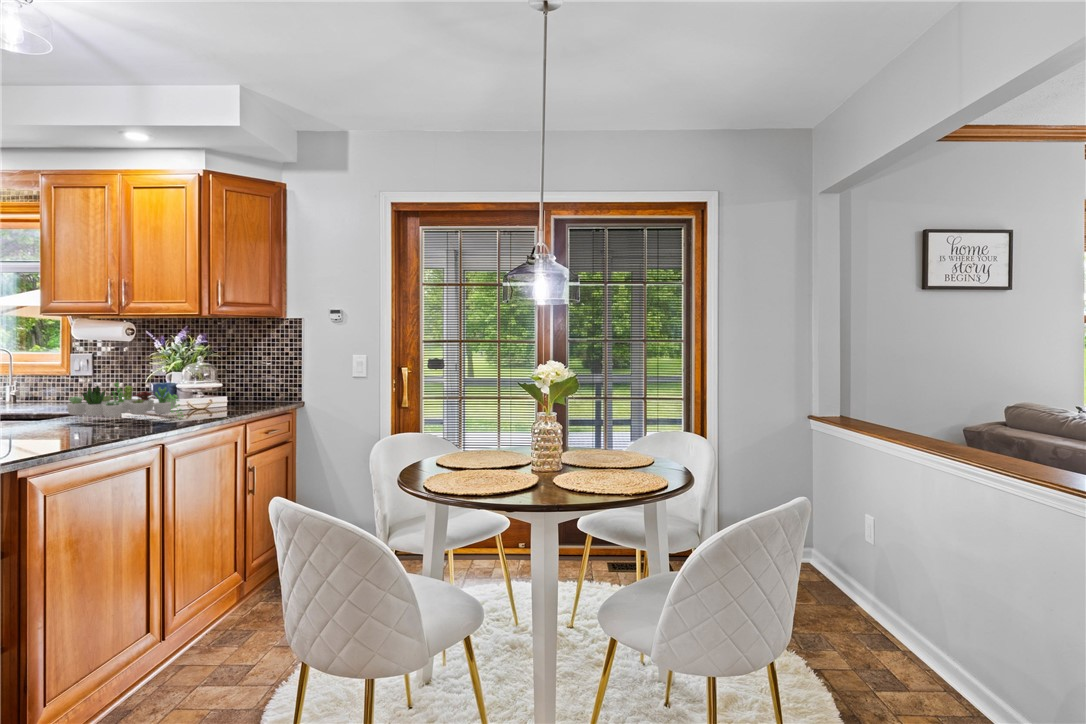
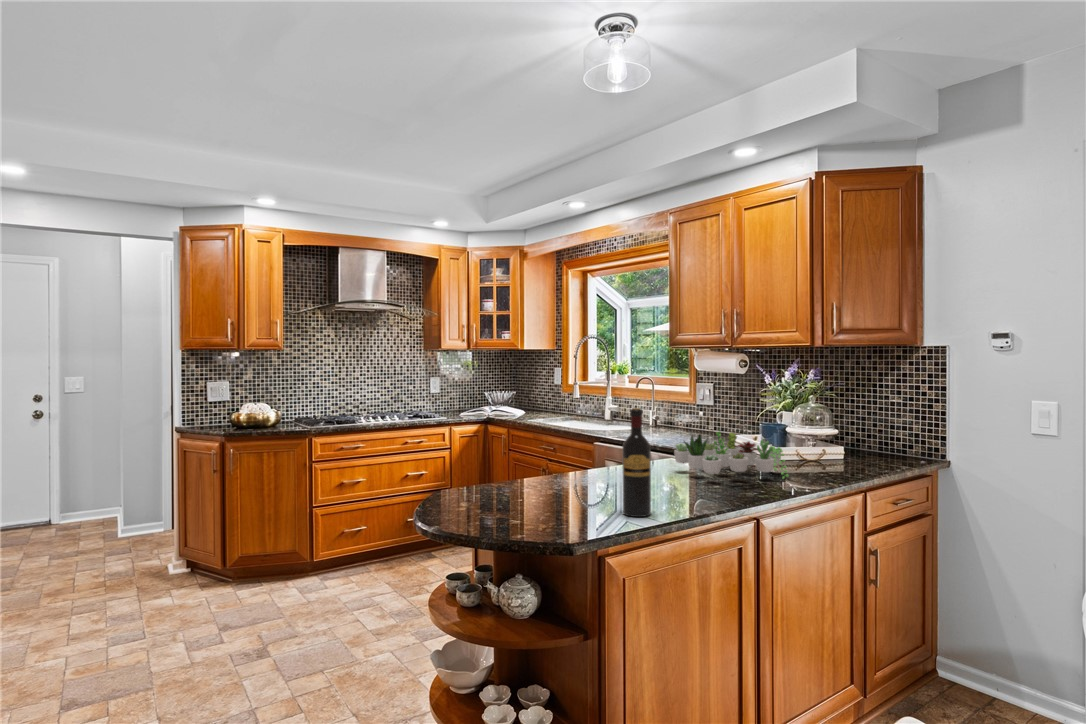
wine bottle: none [30,350,62,447] -> present [622,408,651,517]

